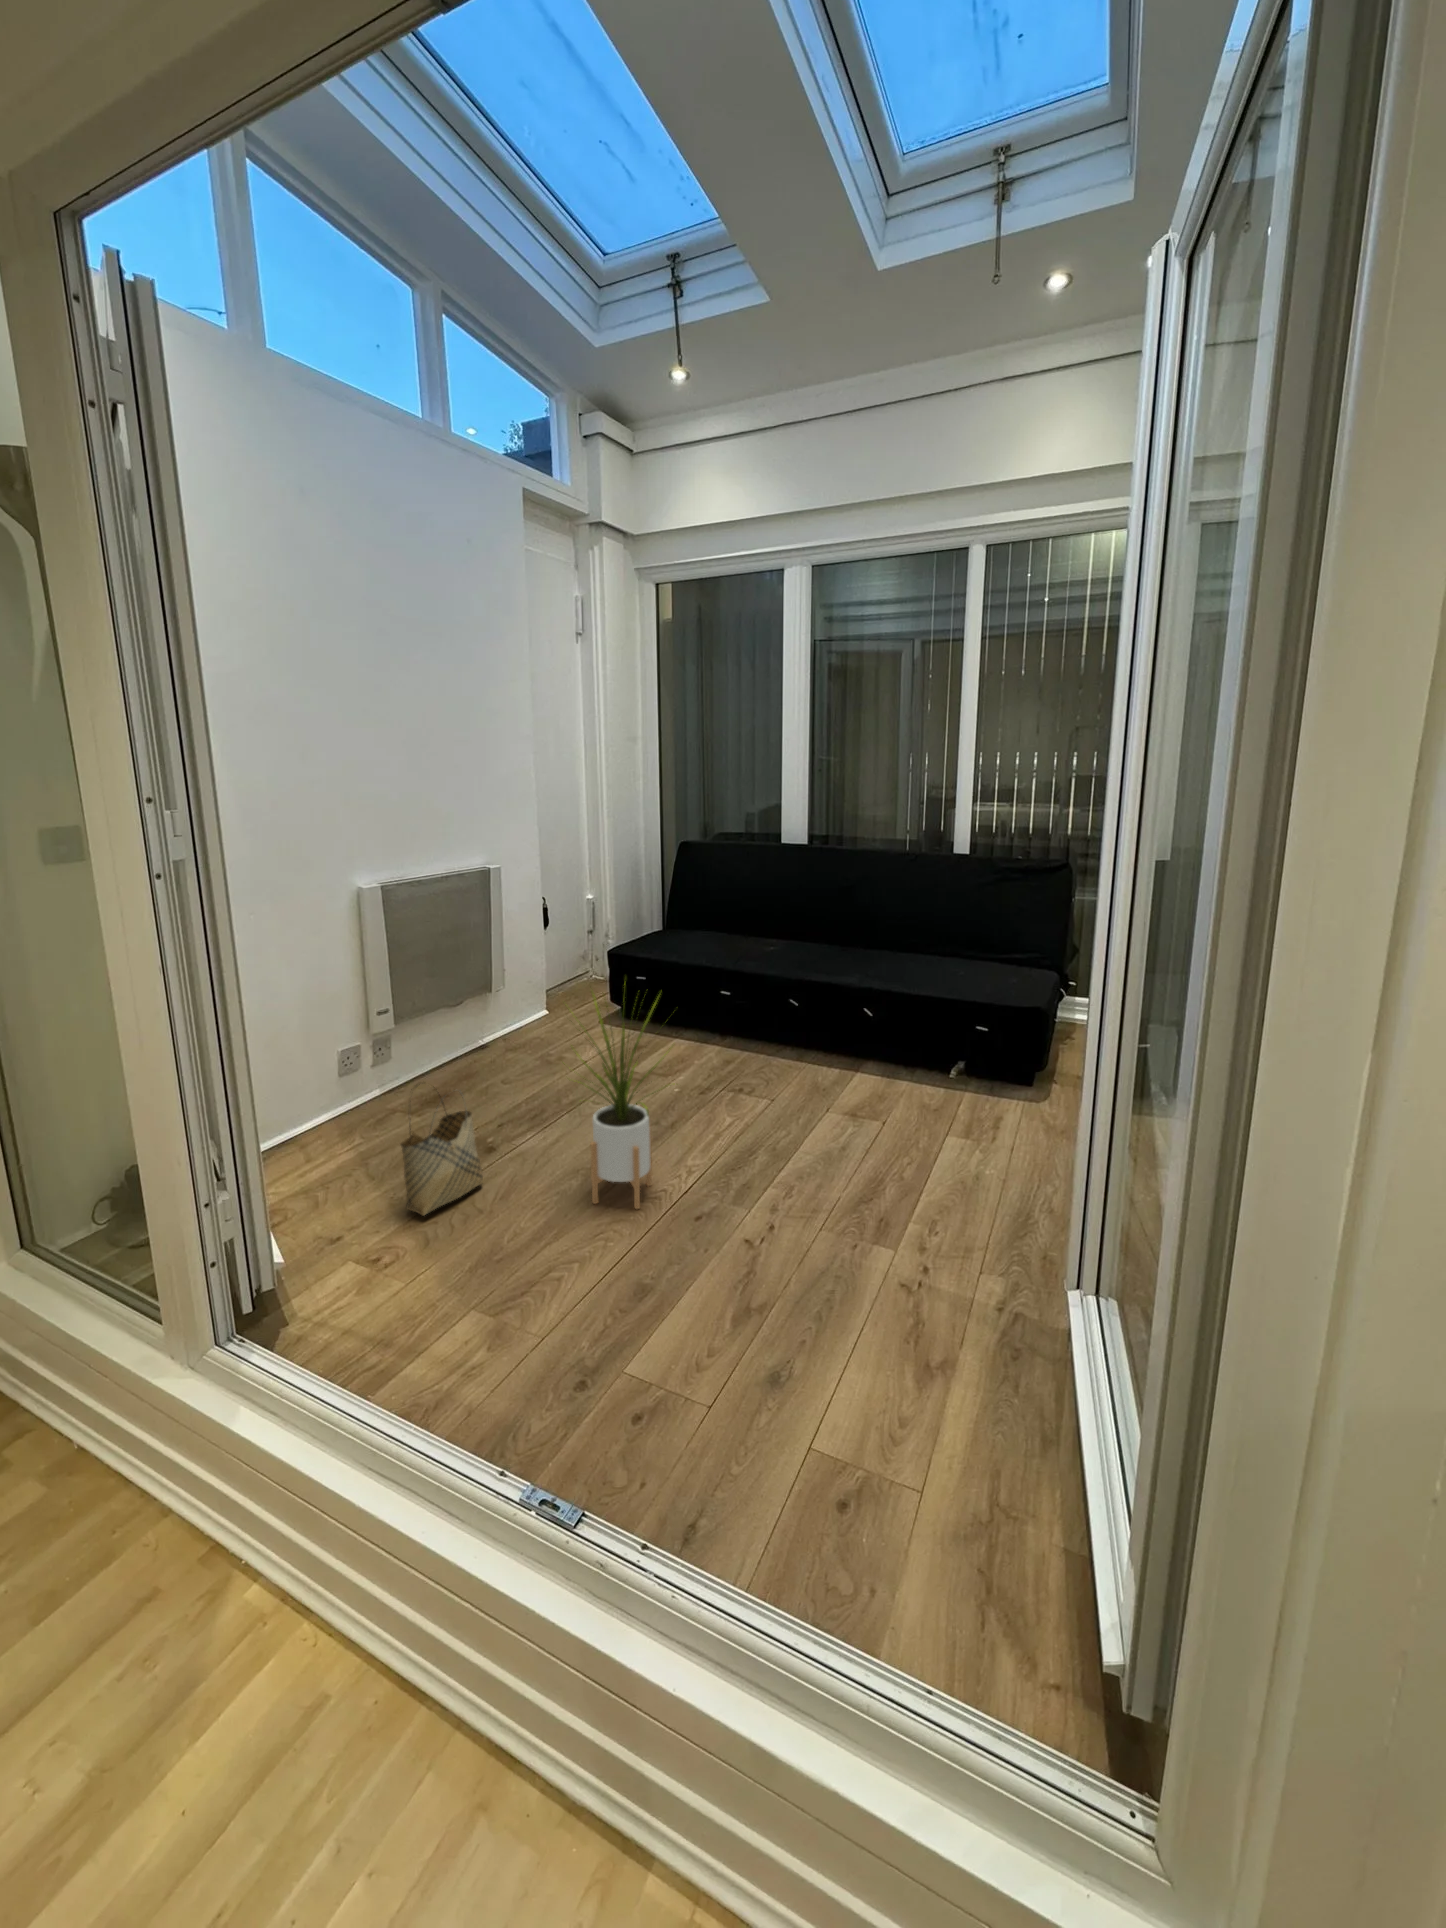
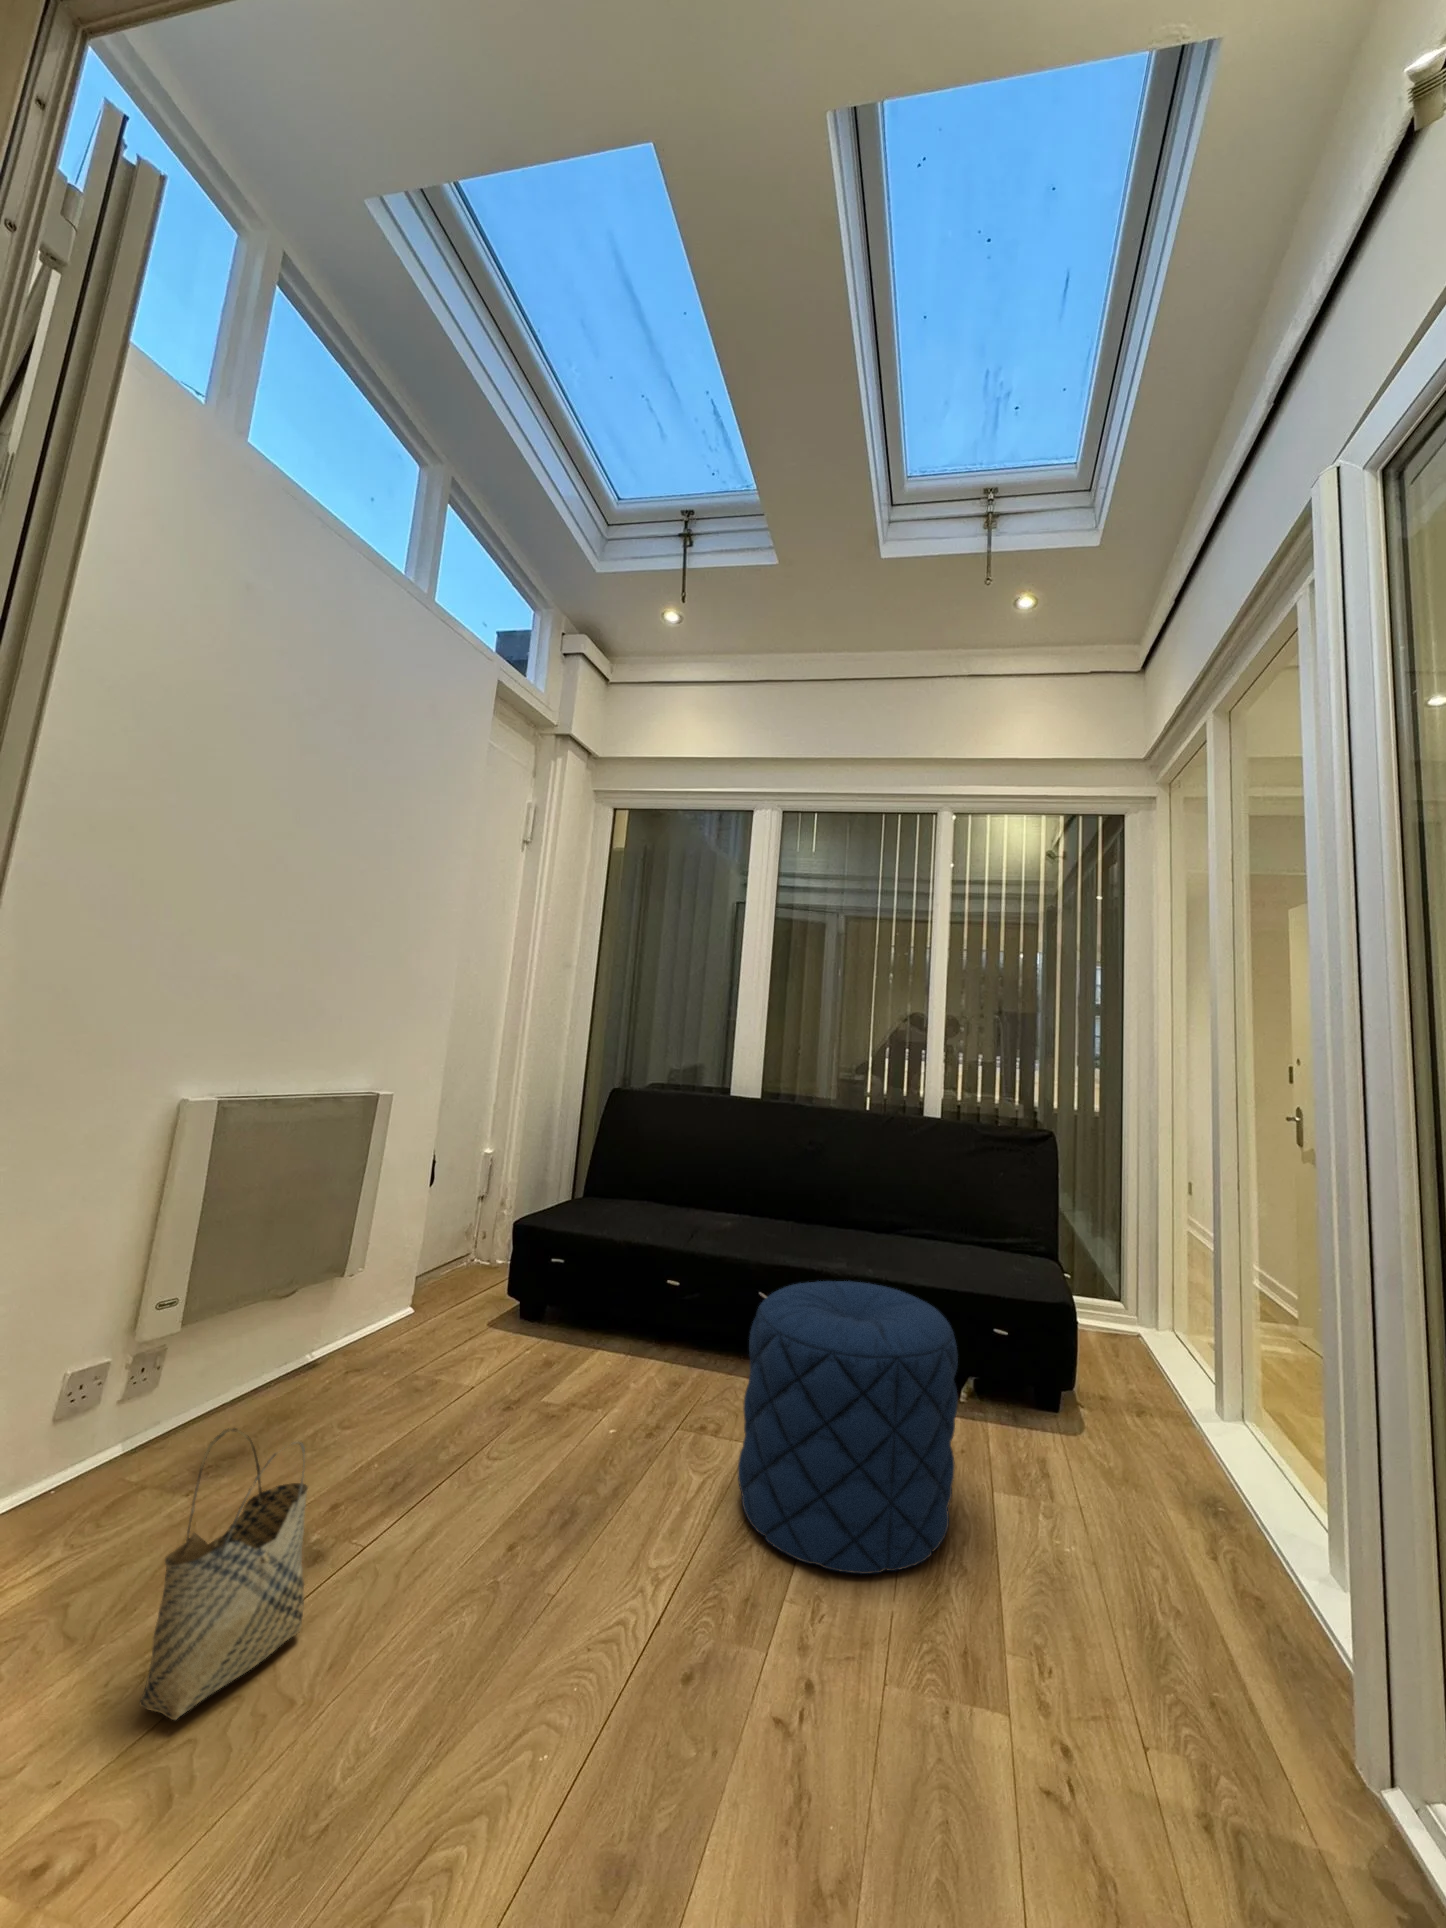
house plant: present [568,992,670,1209] -> none [487,1242,680,1665]
pouf: none [752,994,911,1177] -> present [738,1281,958,1574]

